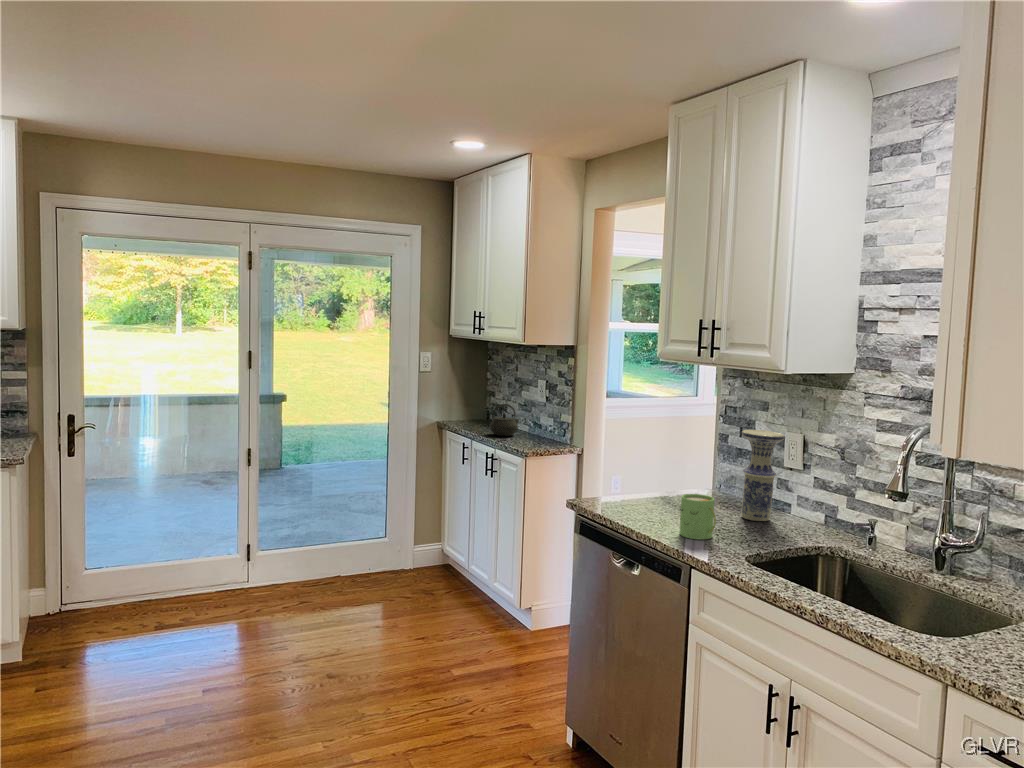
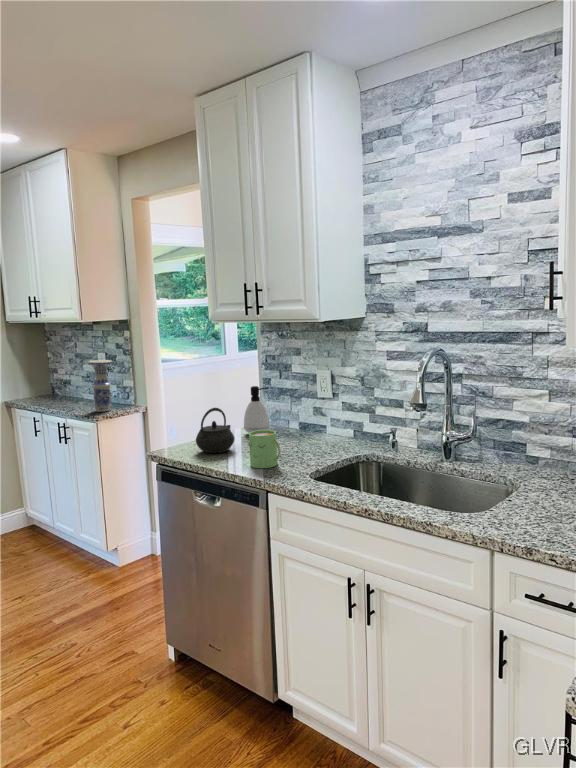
kettle: present [490,404,519,436] -> present [196,408,235,453]
vase: present [741,430,785,521] -> present [88,360,113,412]
soap dispenser: none [687,442,723,500] -> present [244,386,270,433]

